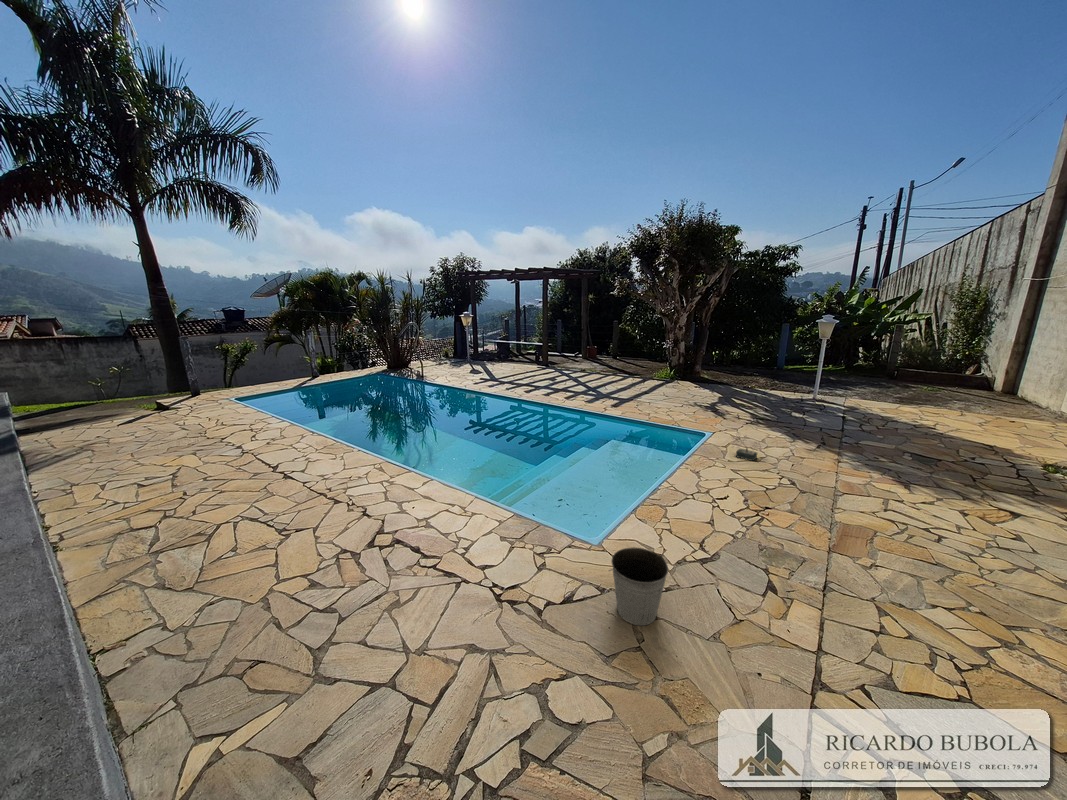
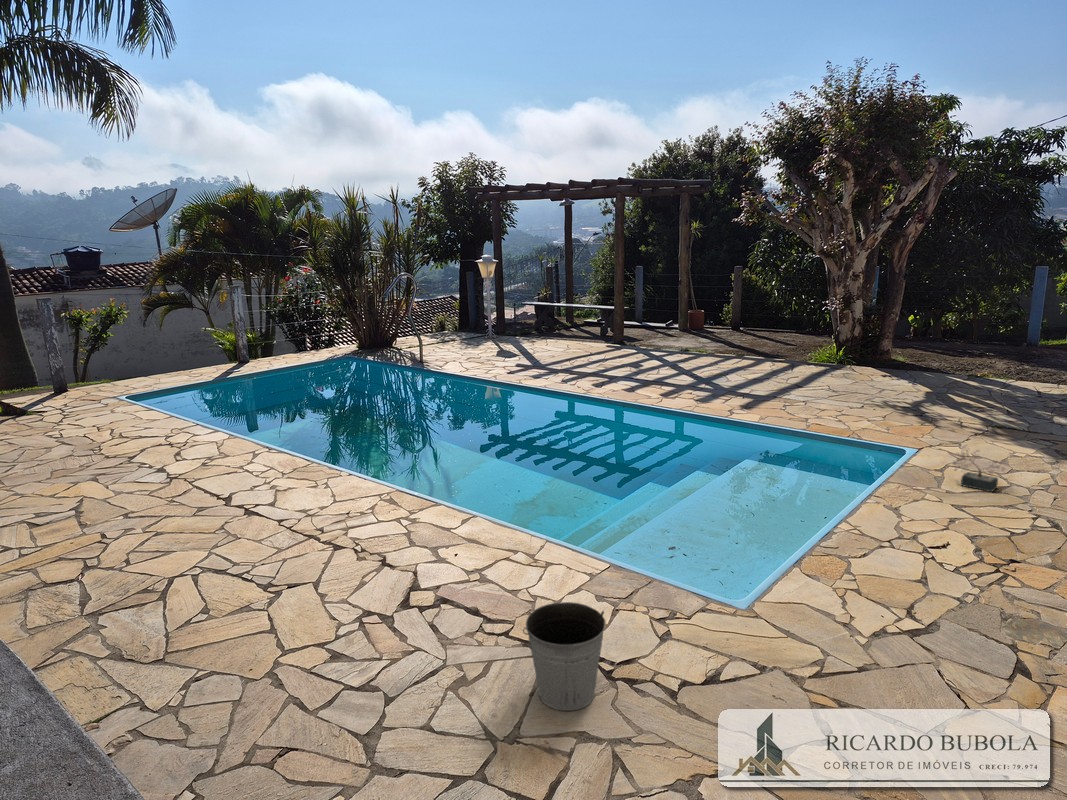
bucket: present [609,547,668,626] -> present [523,602,605,711]

